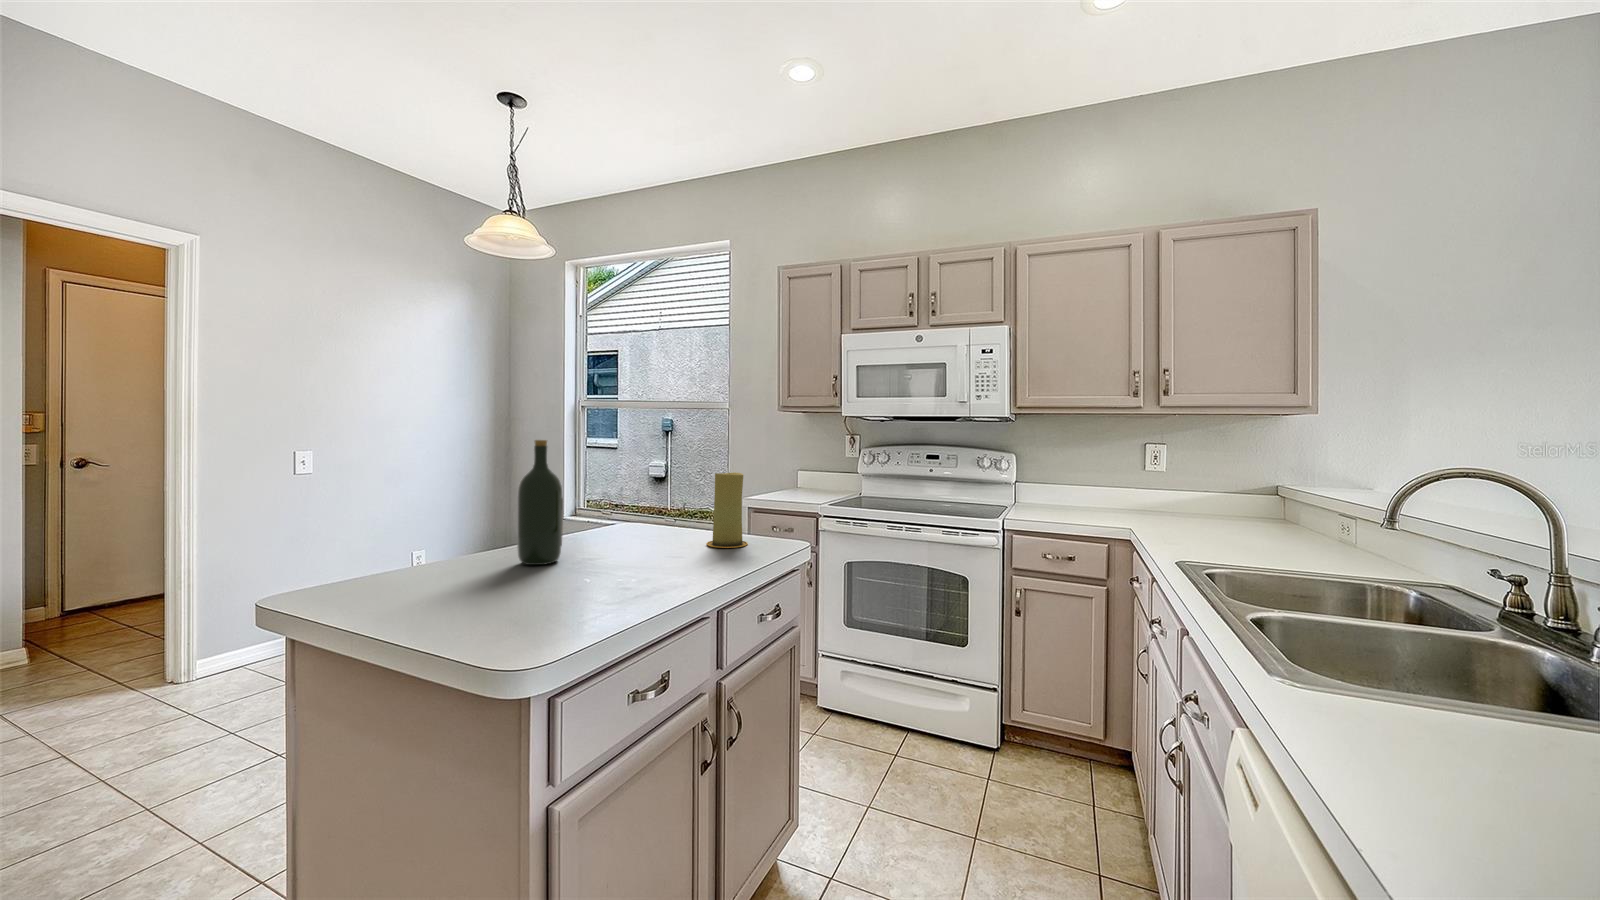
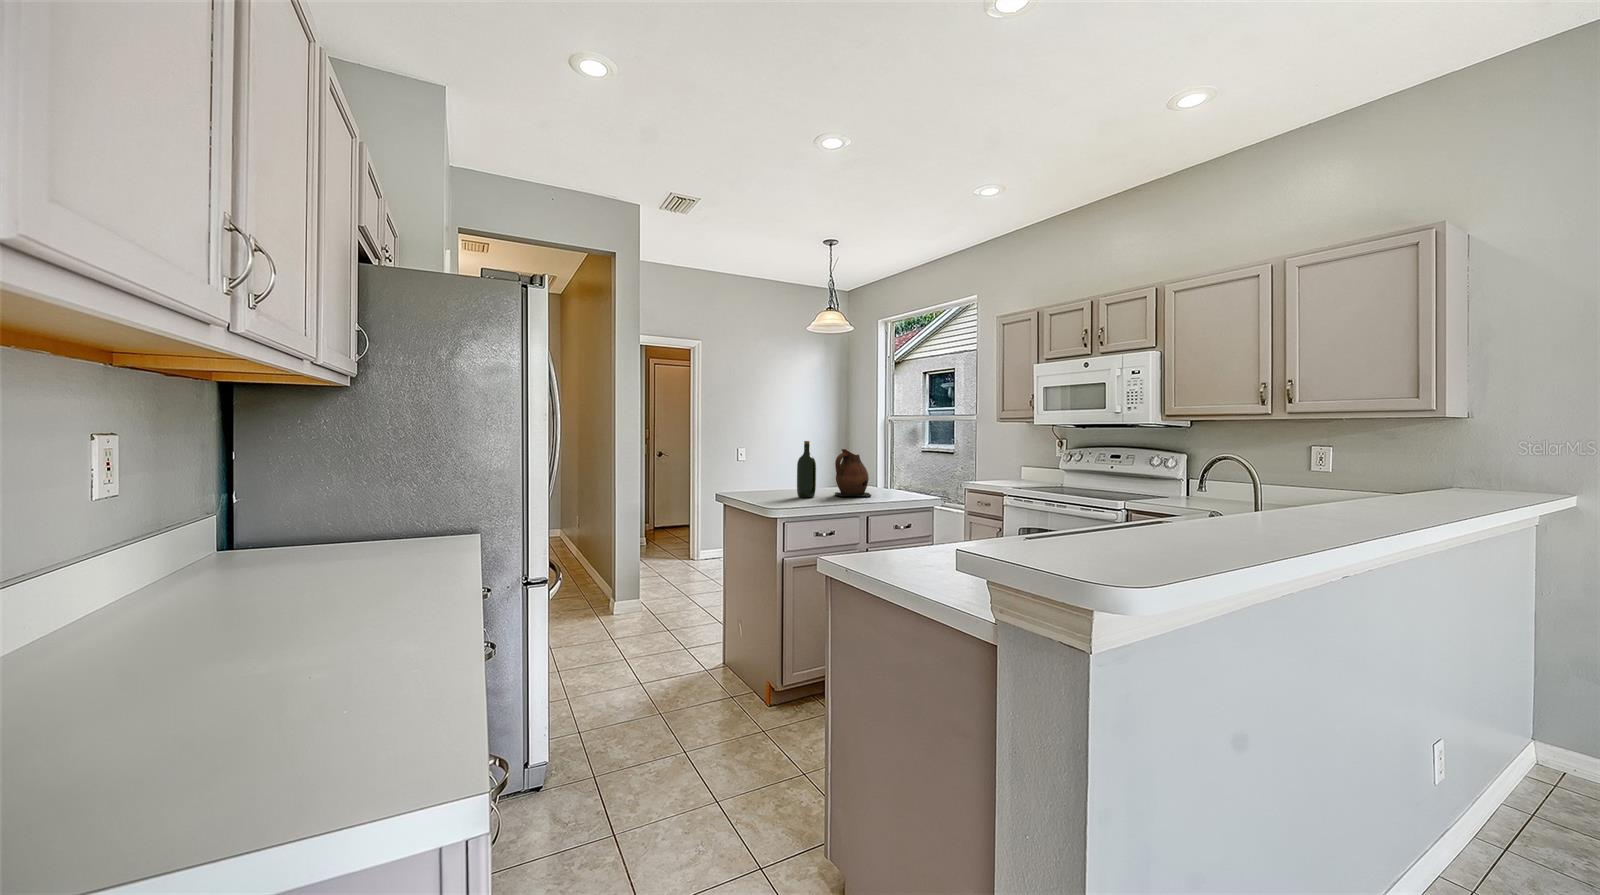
ceramic pitcher: none [591,456,678,552] -> present [835,449,871,497]
candle: present [706,472,748,548] -> none [886,459,909,498]

